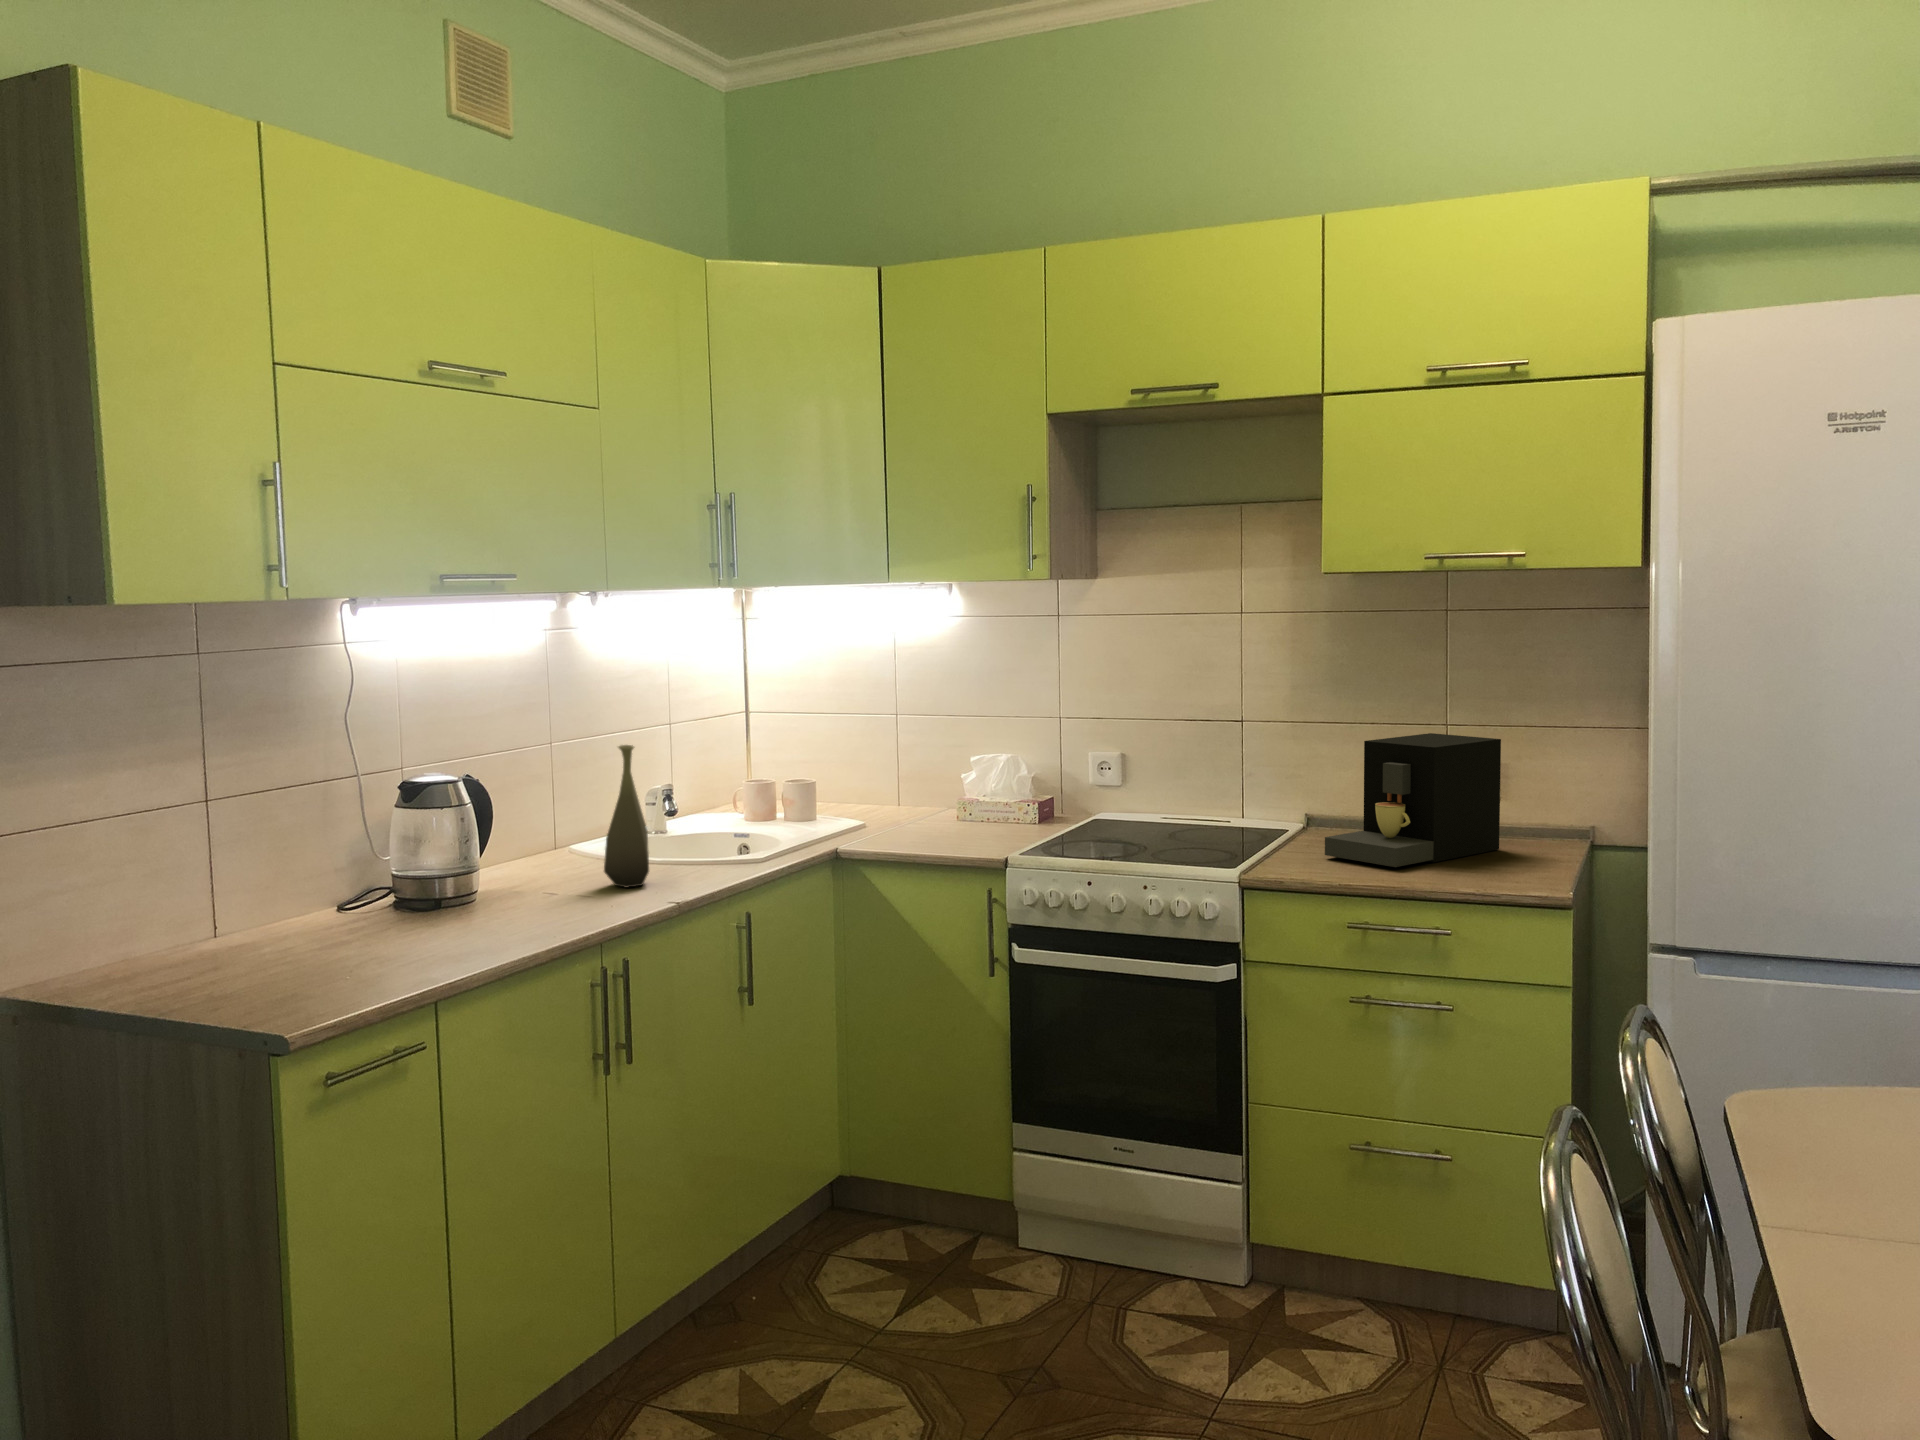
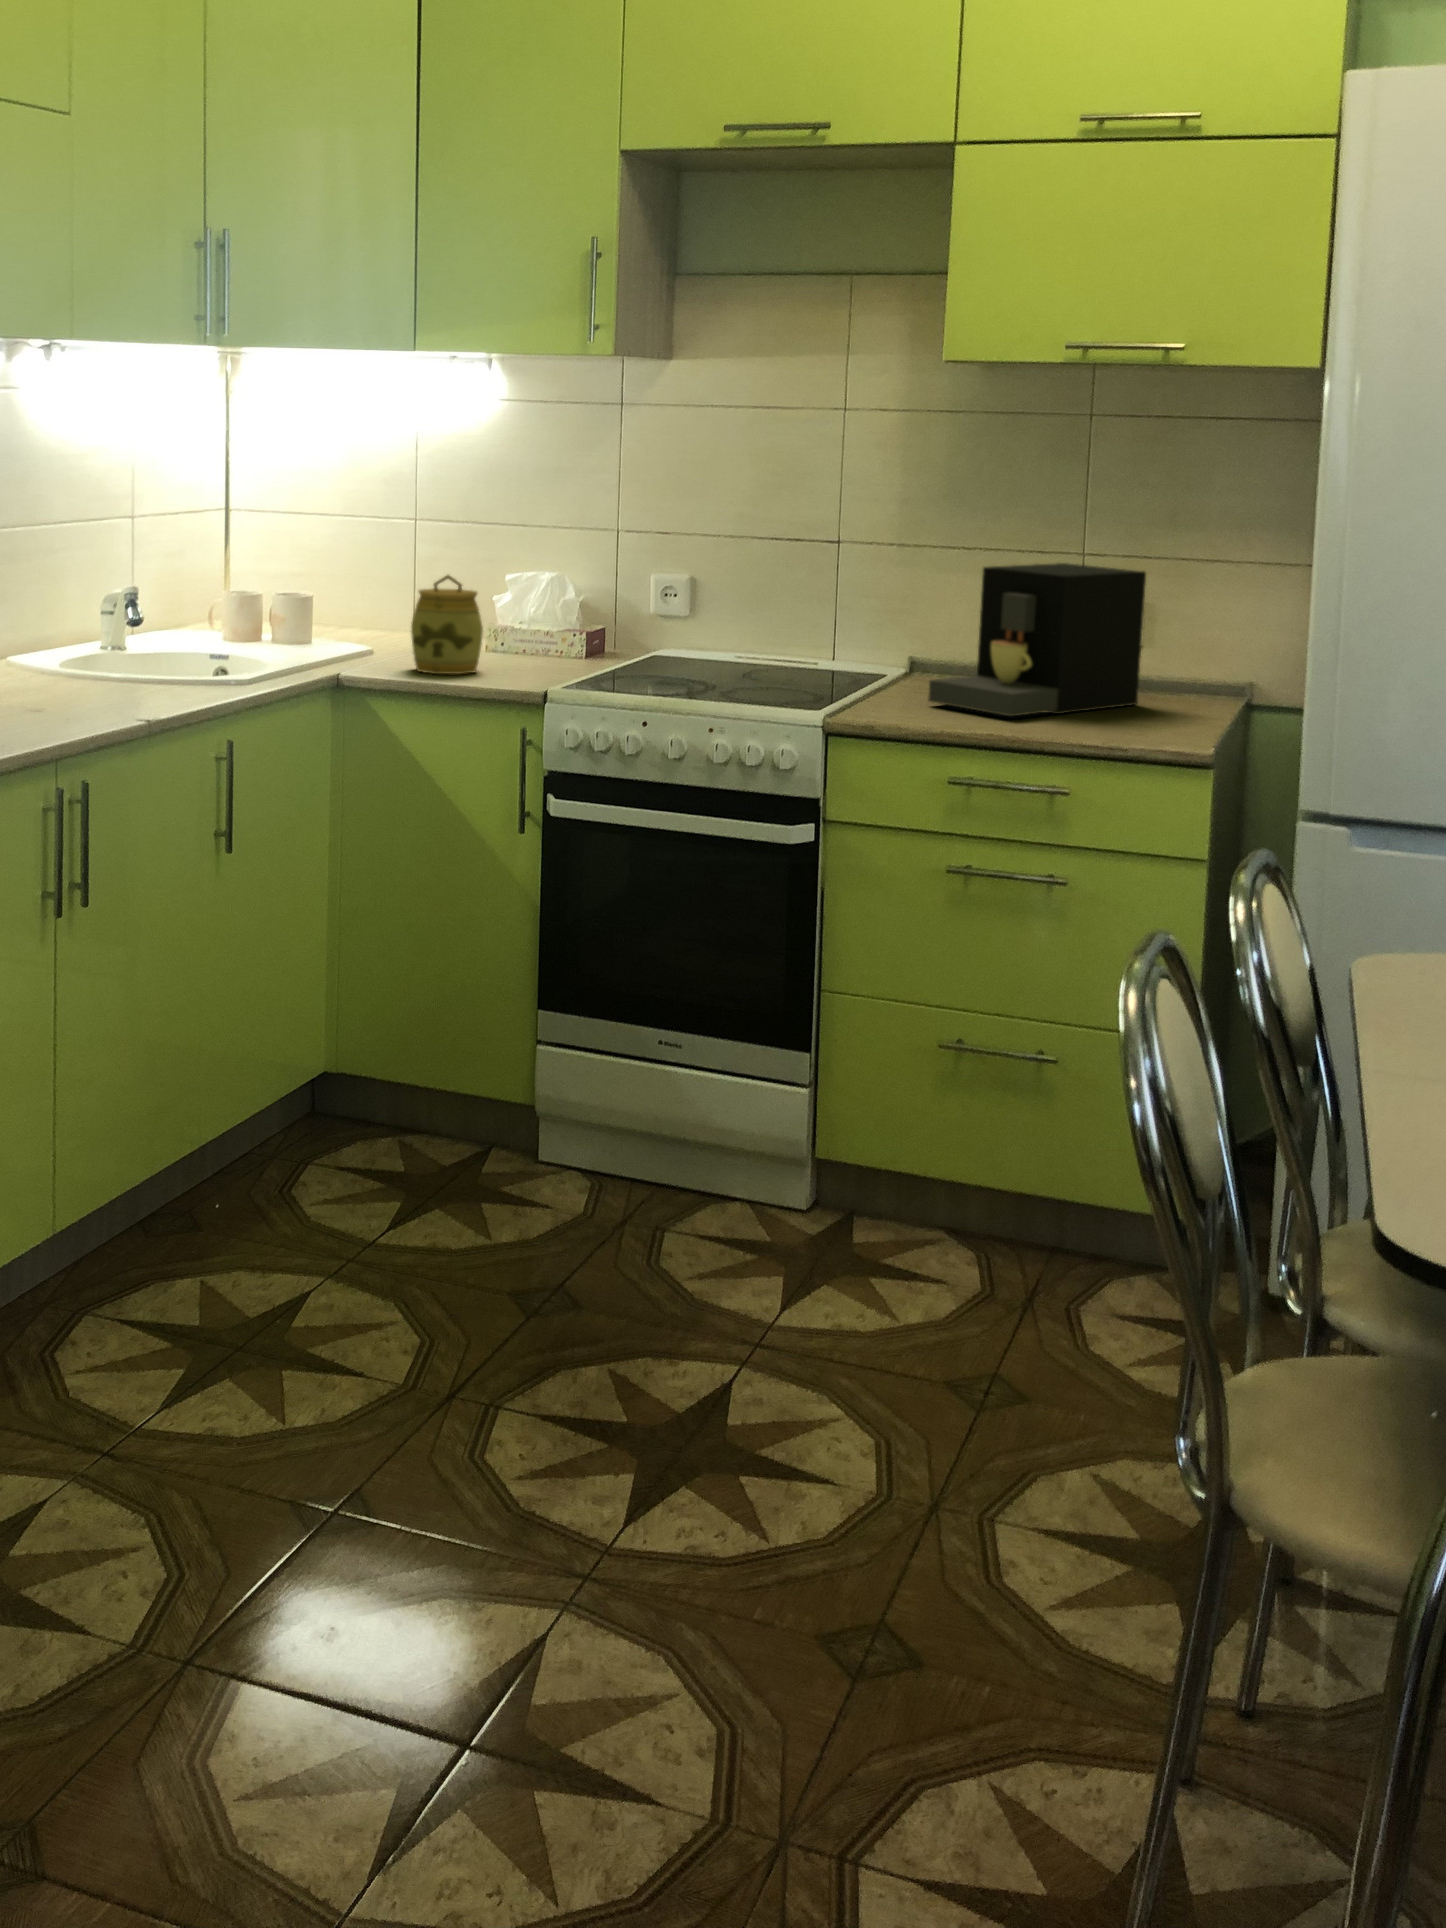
bottle: present [604,745,649,888] -> none [56,529,112,702]
jar: none [896,763,954,846] -> present [411,575,483,674]

